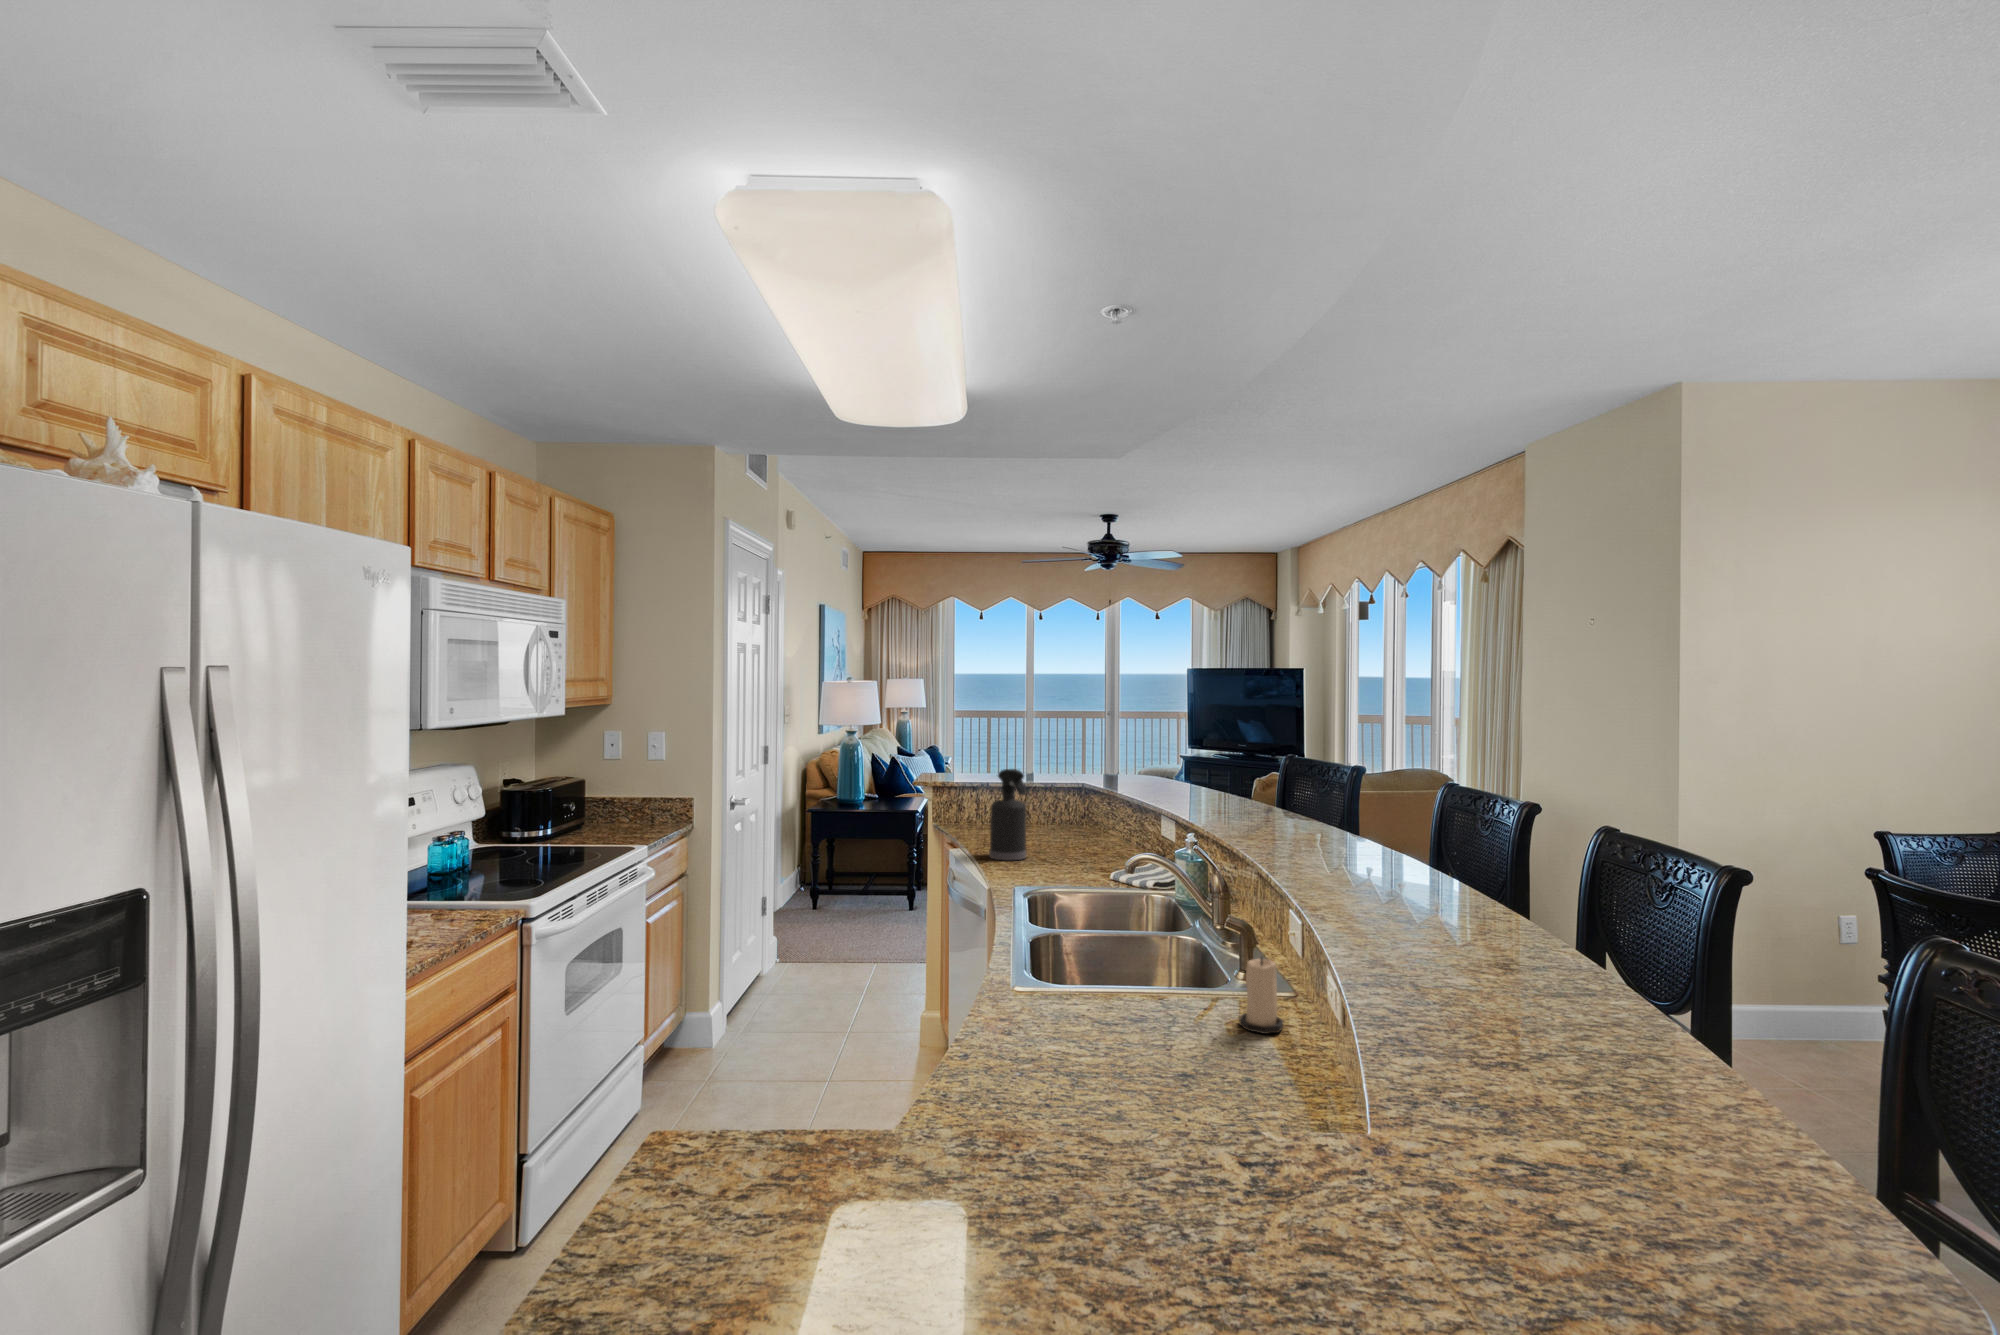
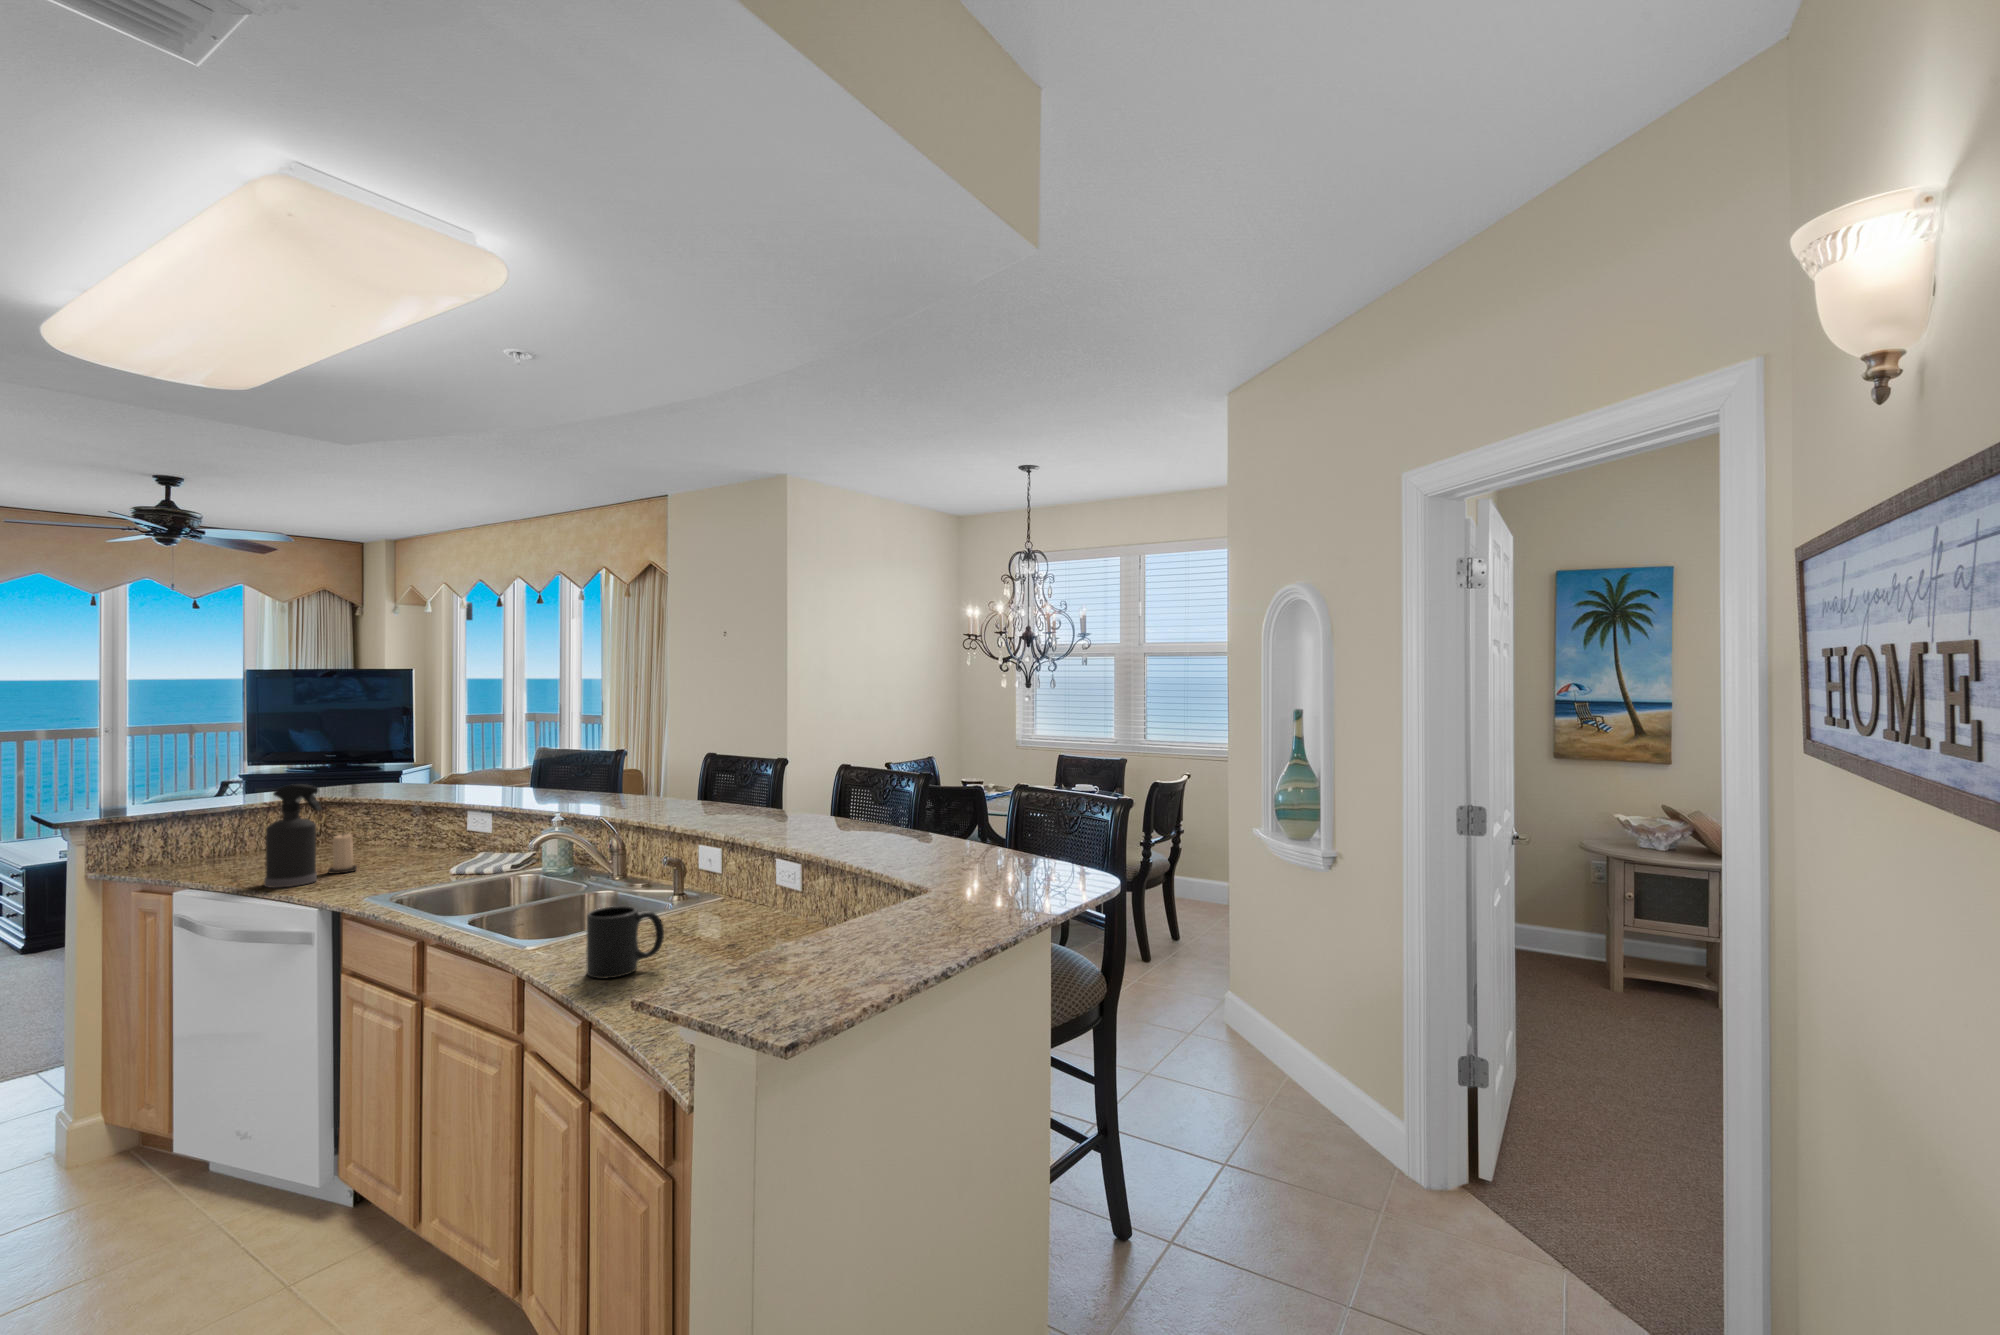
mug: none [1006,951,1093,1042] -> present [586,906,664,979]
candle: present [1239,957,1283,1034] -> present [328,834,357,874]

